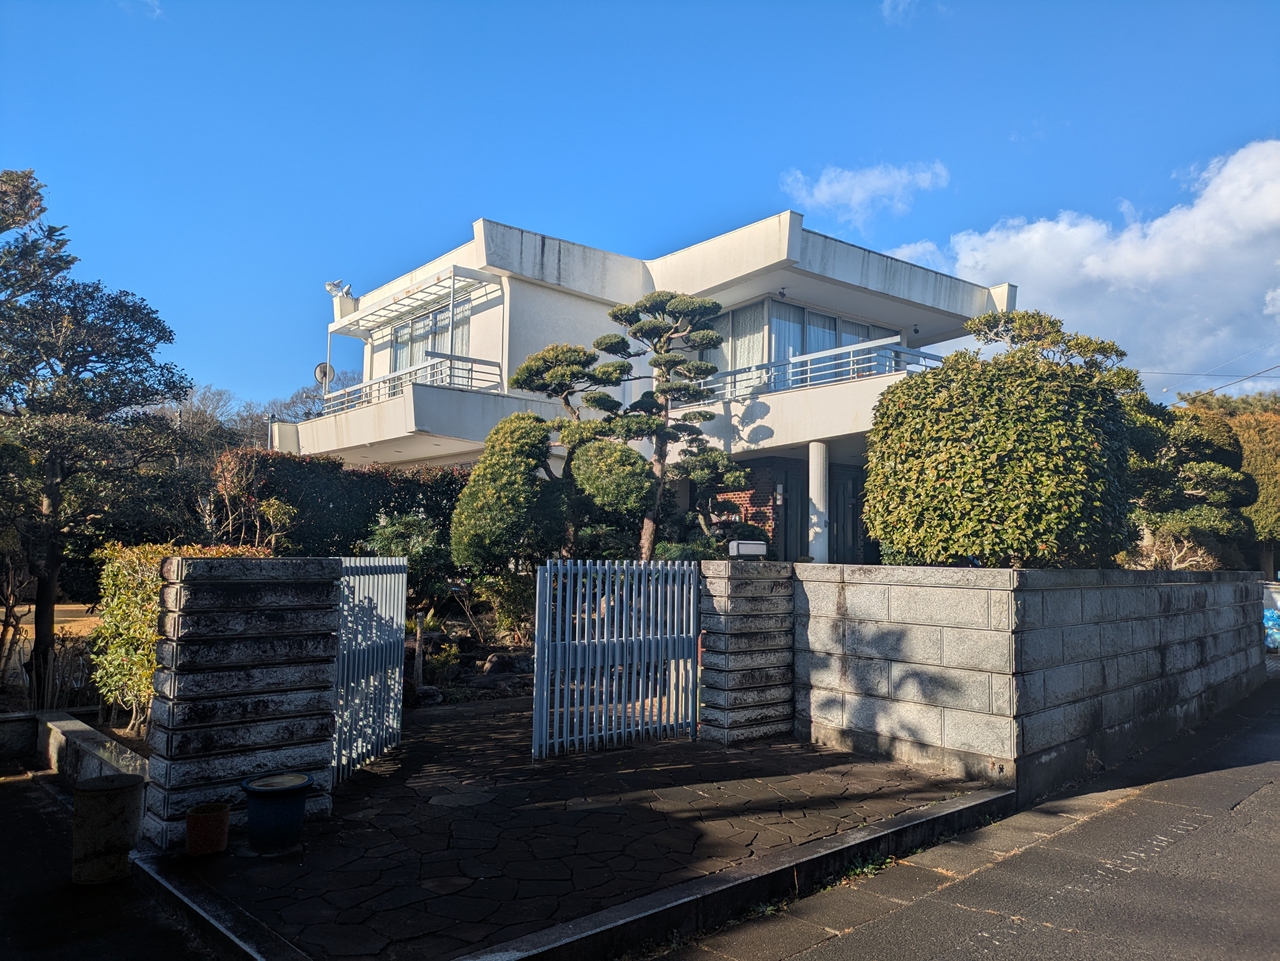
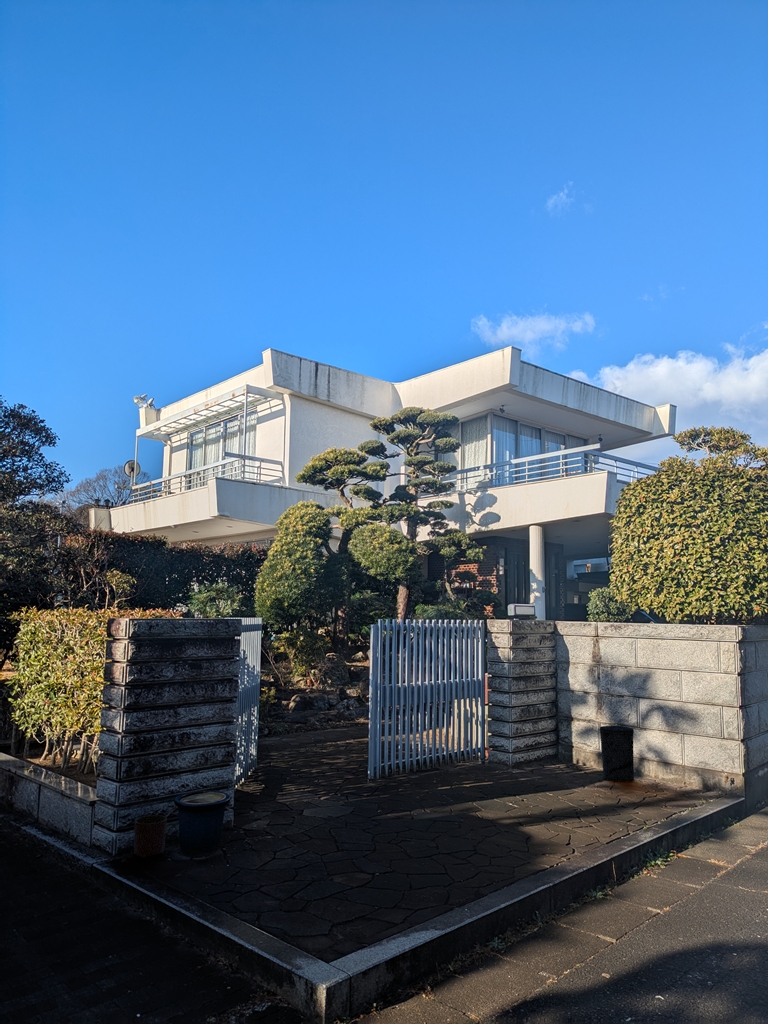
trash can: present [72,774,145,885] -> present [600,725,634,782]

